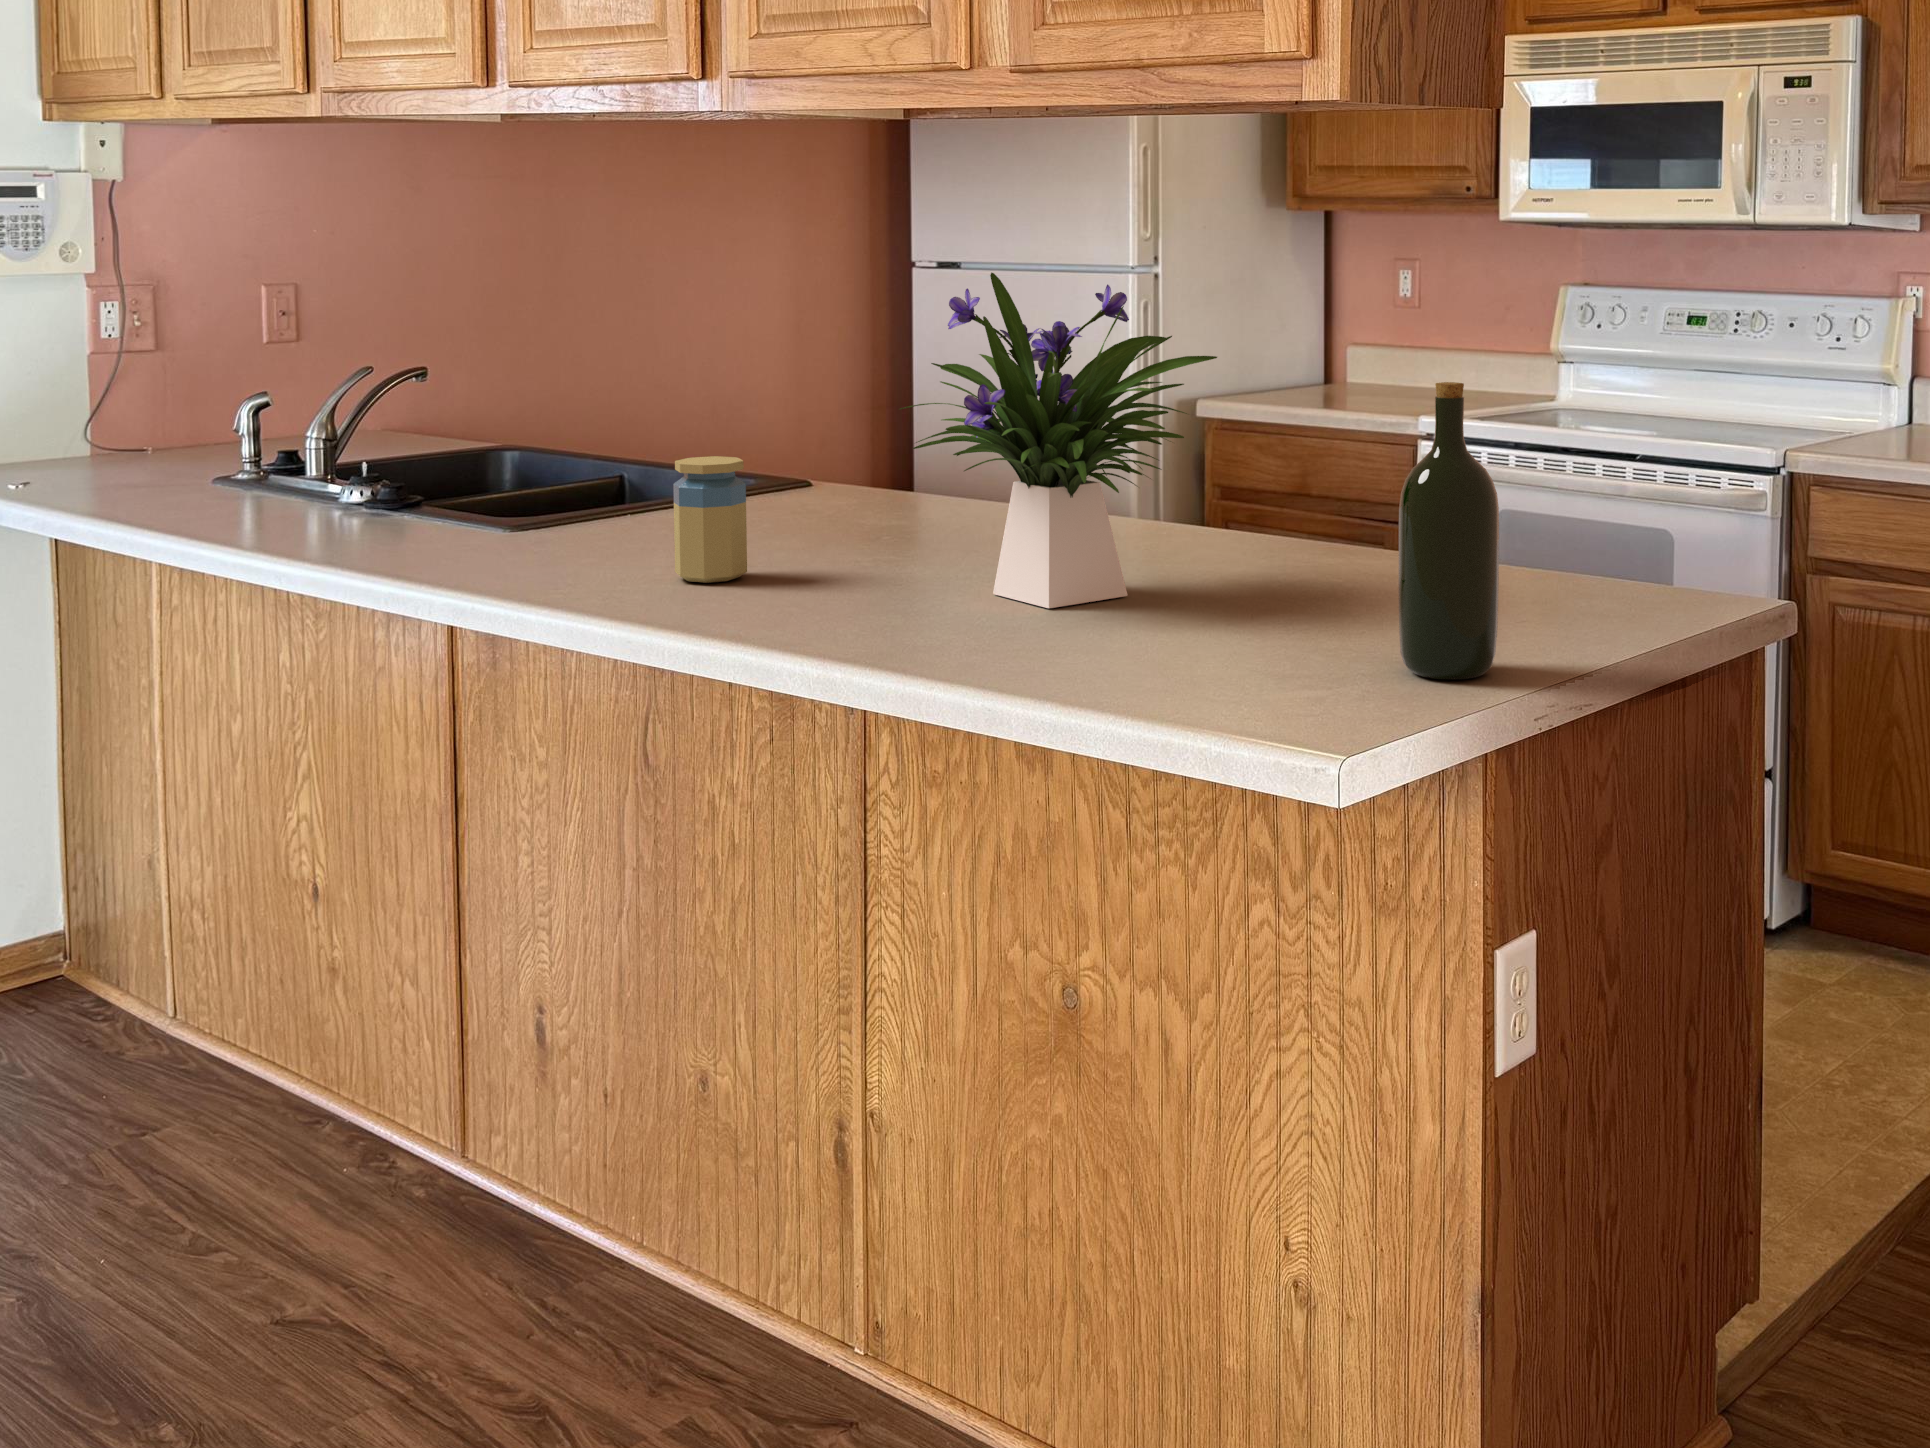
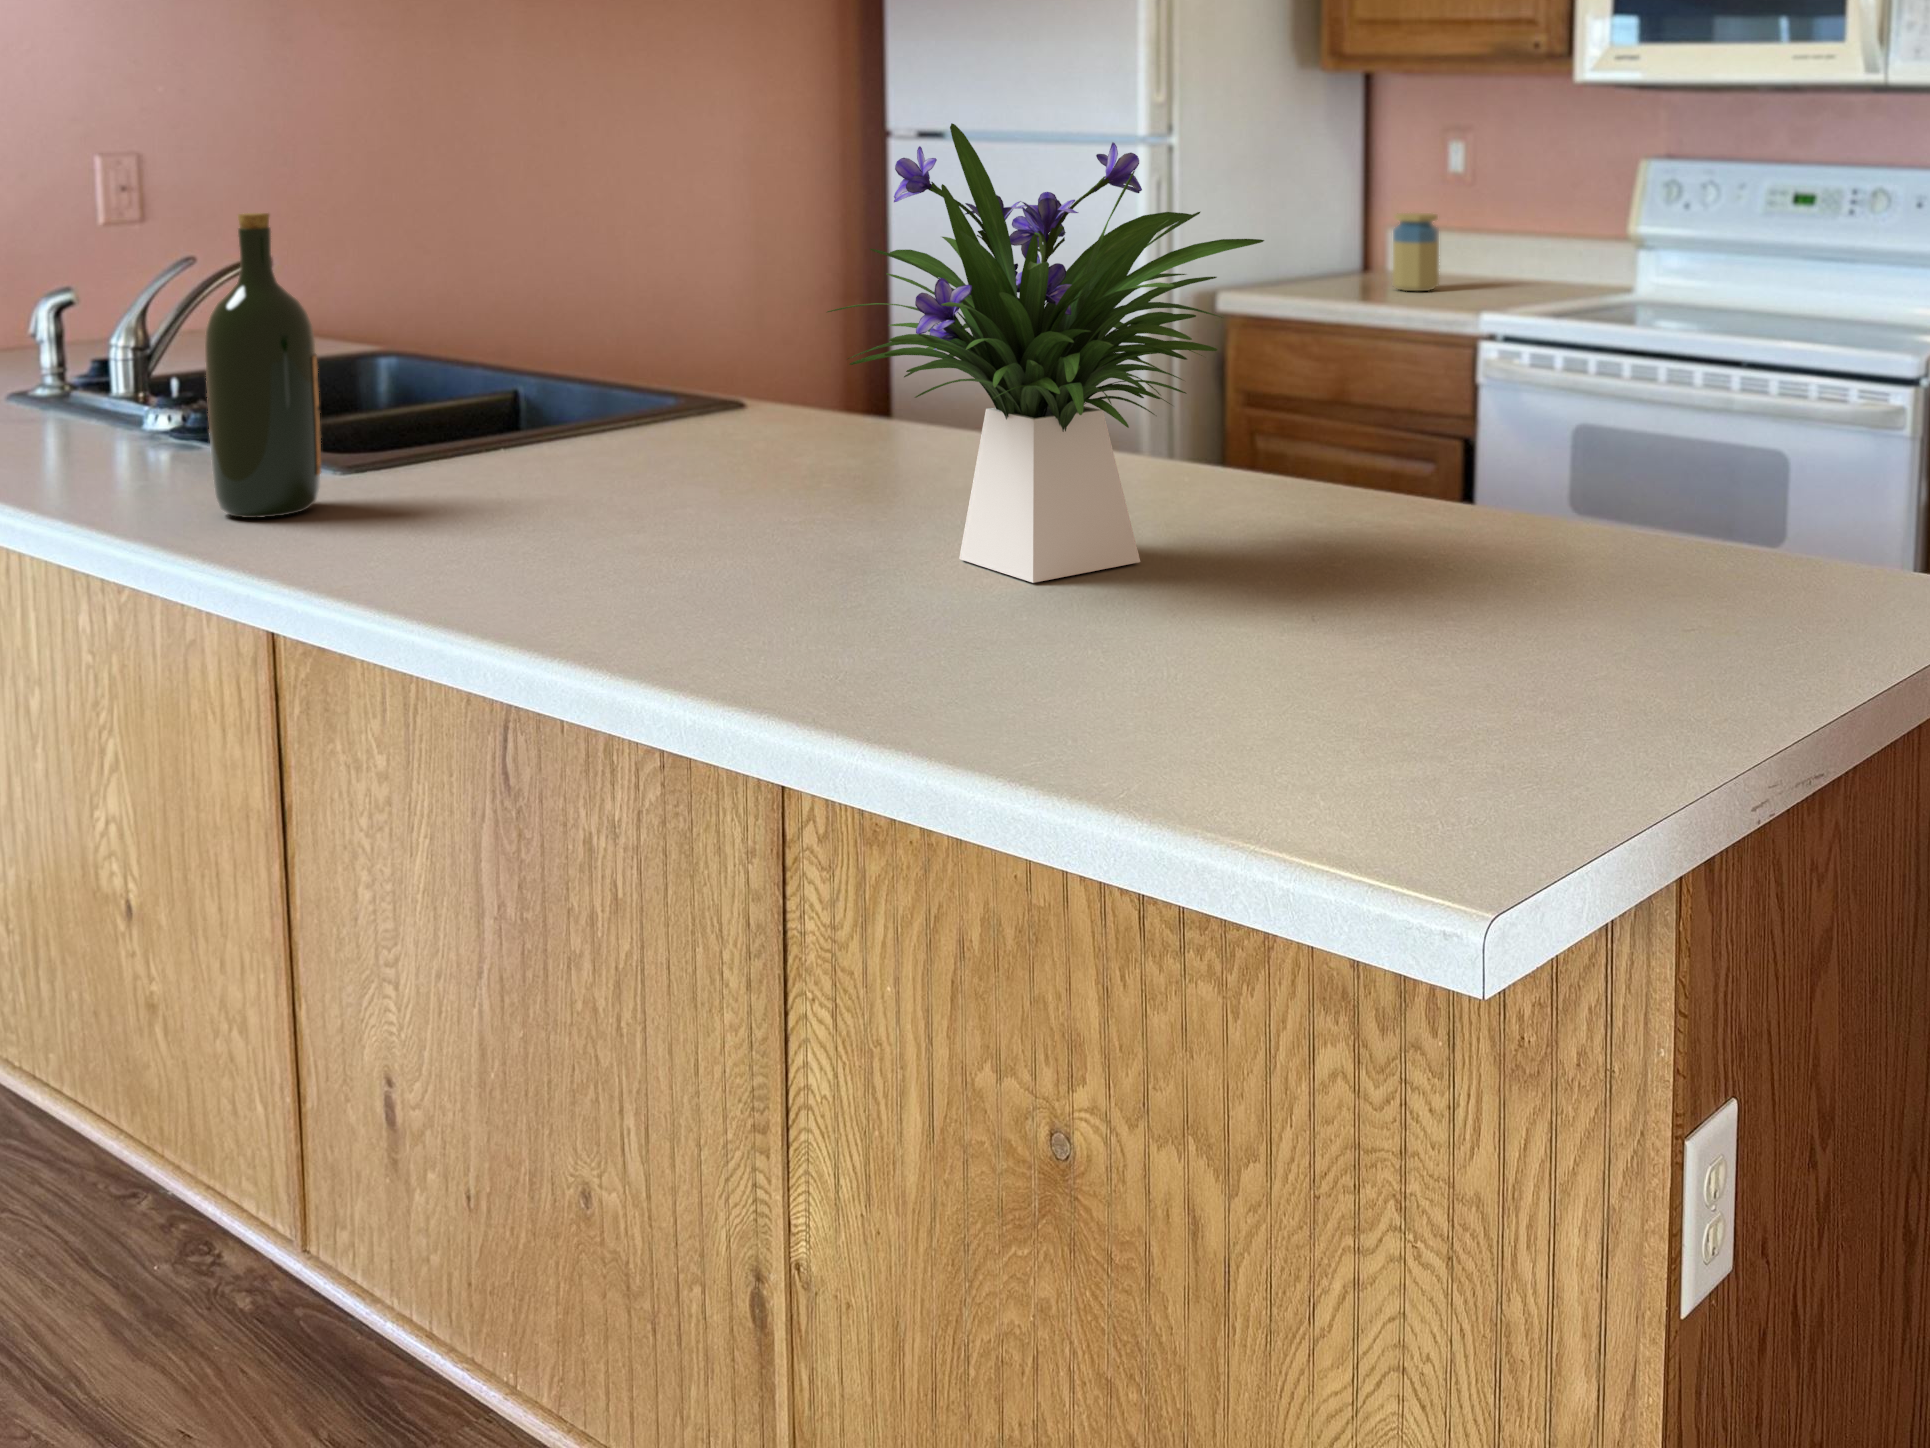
wine bottle: present [1399,382,1499,679] -> present [205,213,321,518]
jar: present [673,456,747,583] -> present [1393,213,1439,291]

